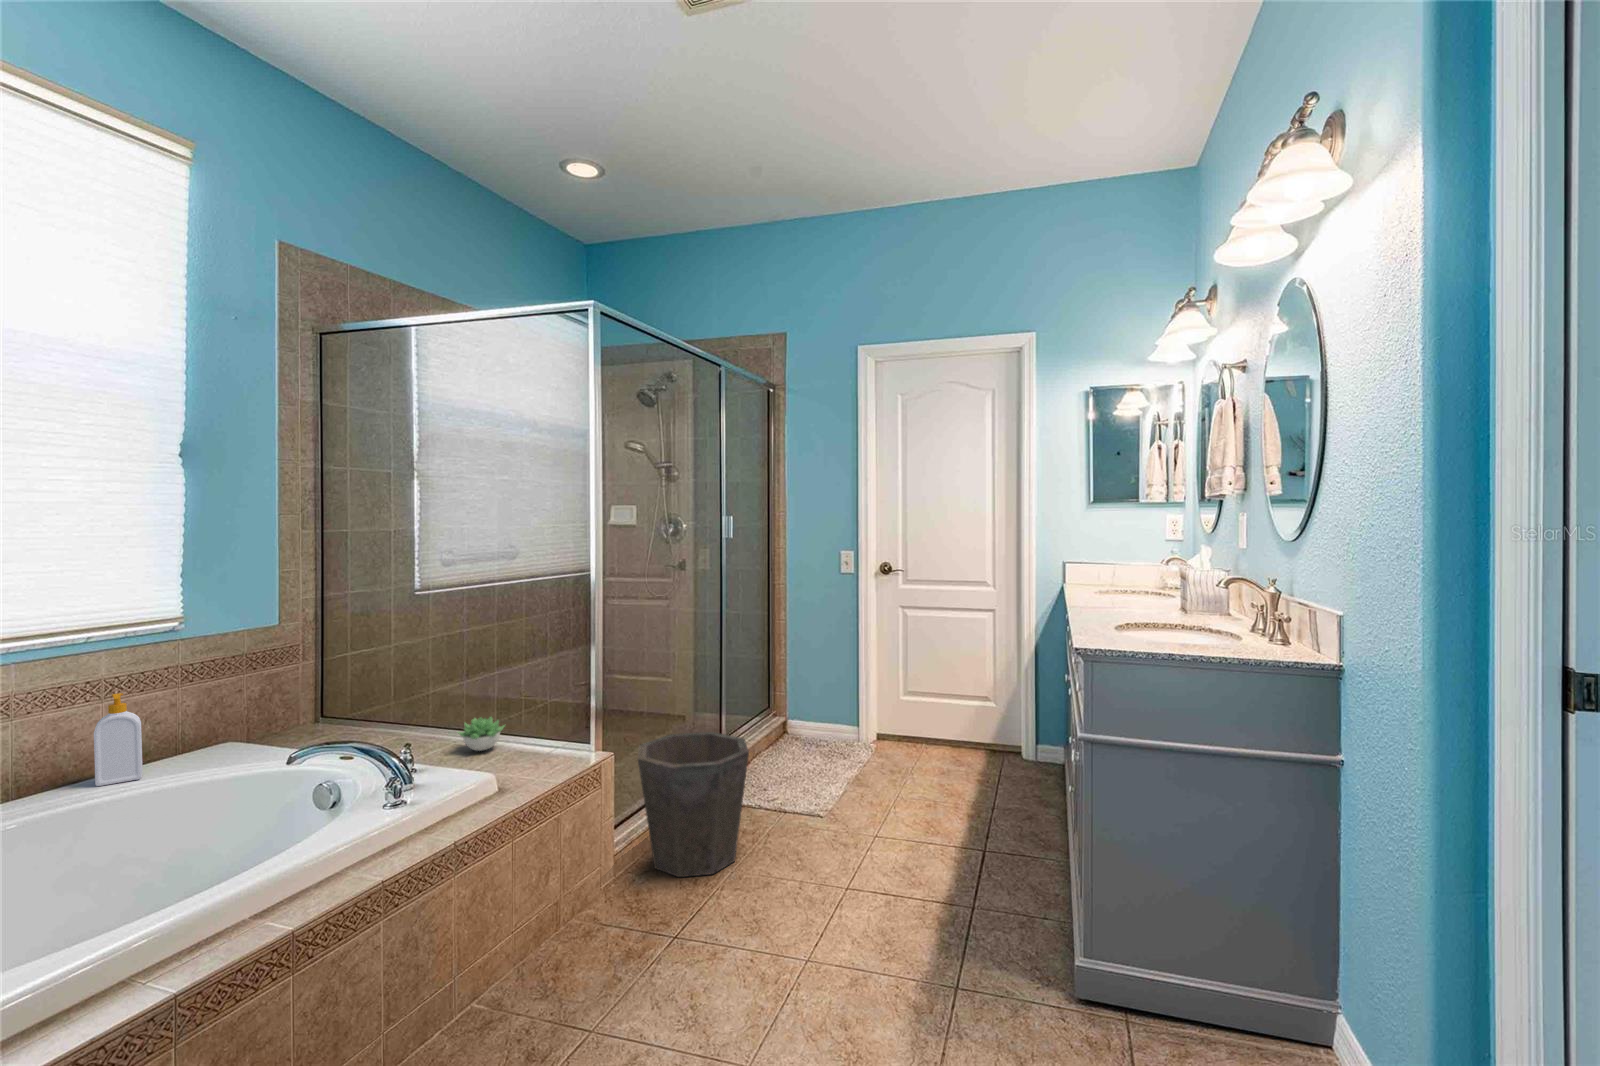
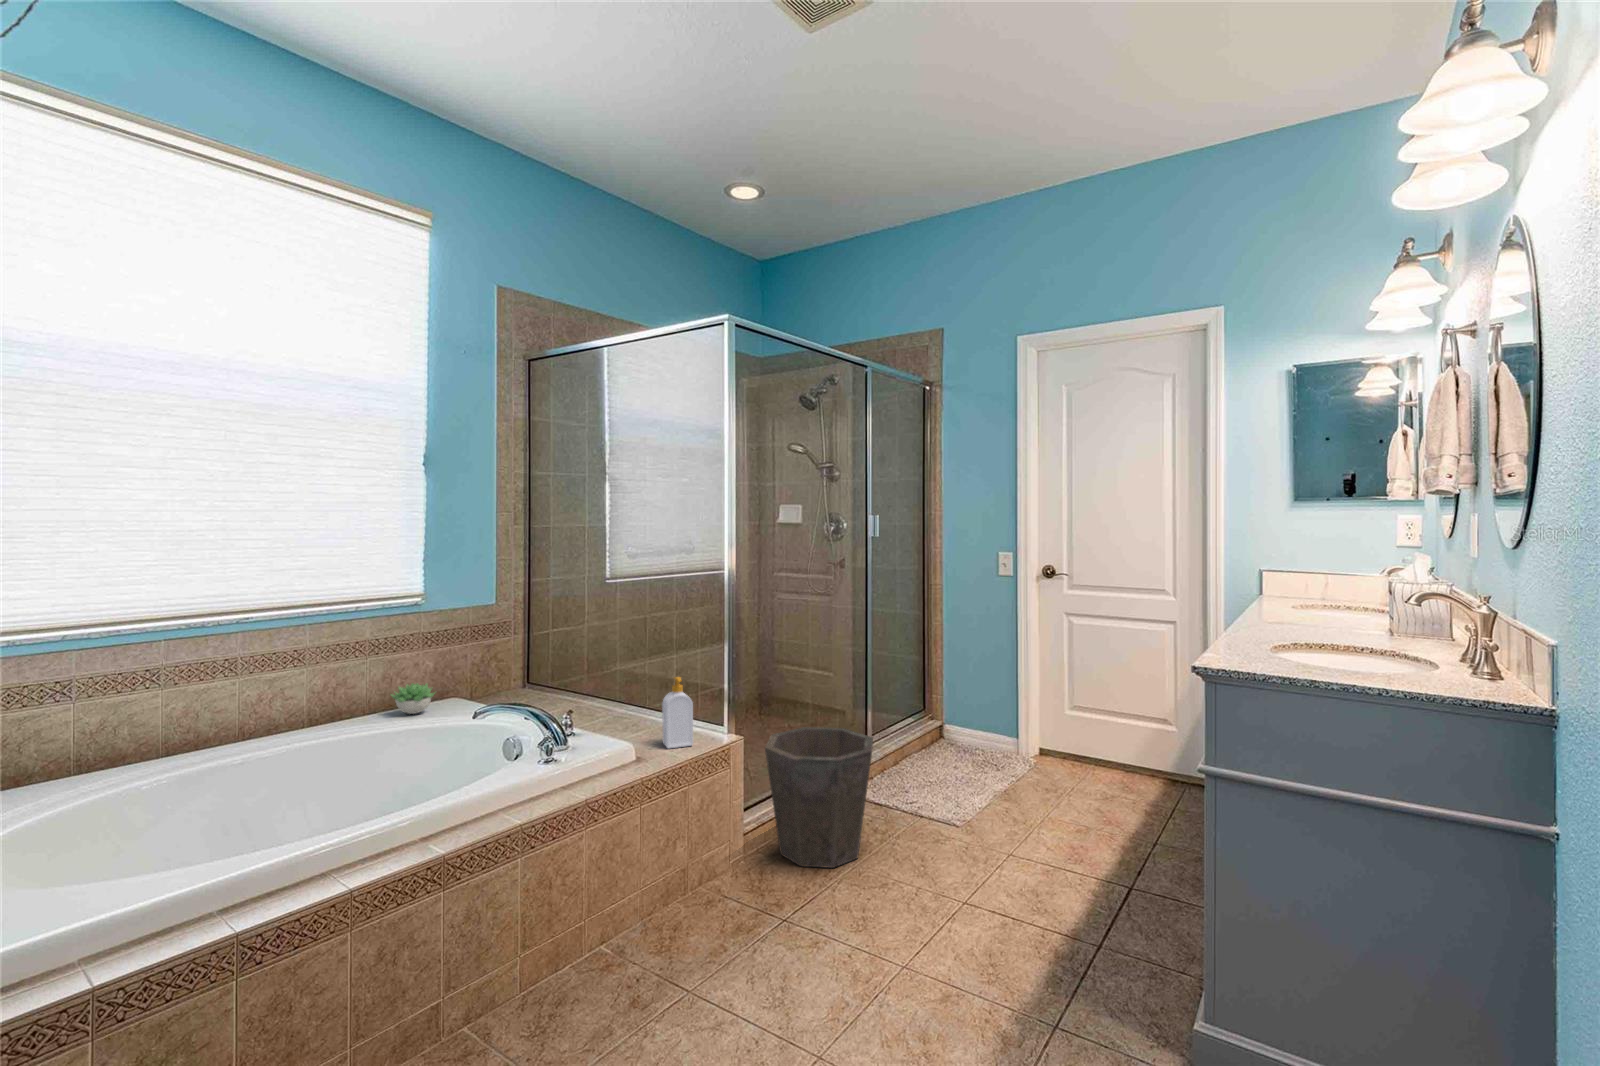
soap bottle: present [94,693,143,786] -> present [662,677,693,748]
succulent plant: present [458,717,505,751] -> present [391,683,435,714]

